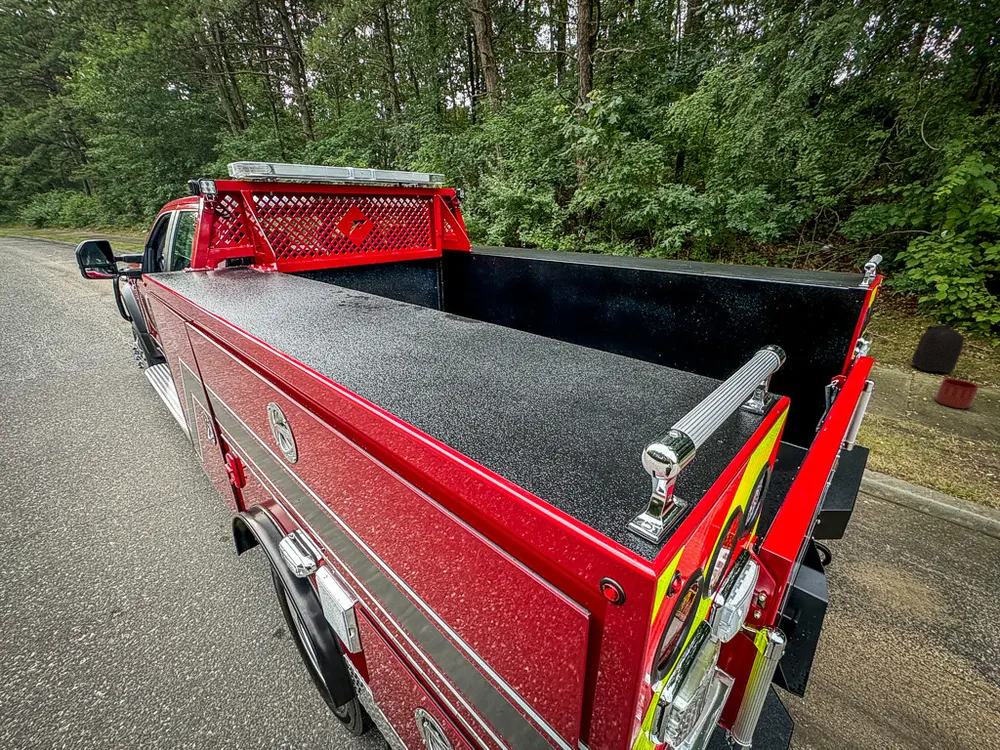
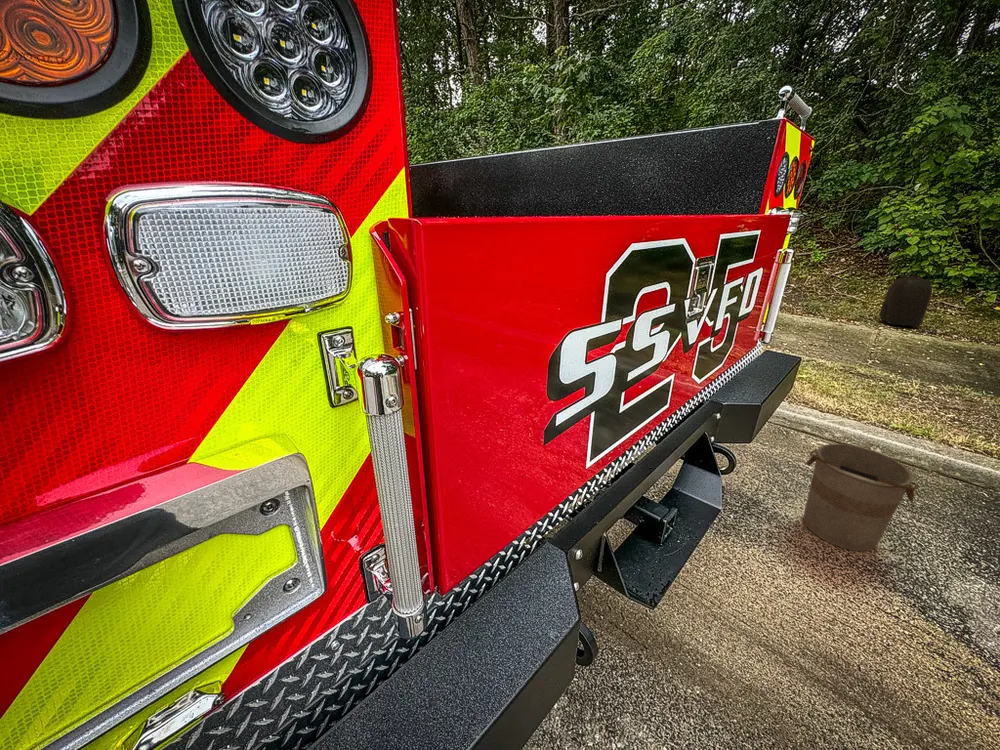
planter: present [935,378,979,408] -> none [900,325,945,357]
bucket: none [869,520,976,614] -> present [804,444,918,551]

